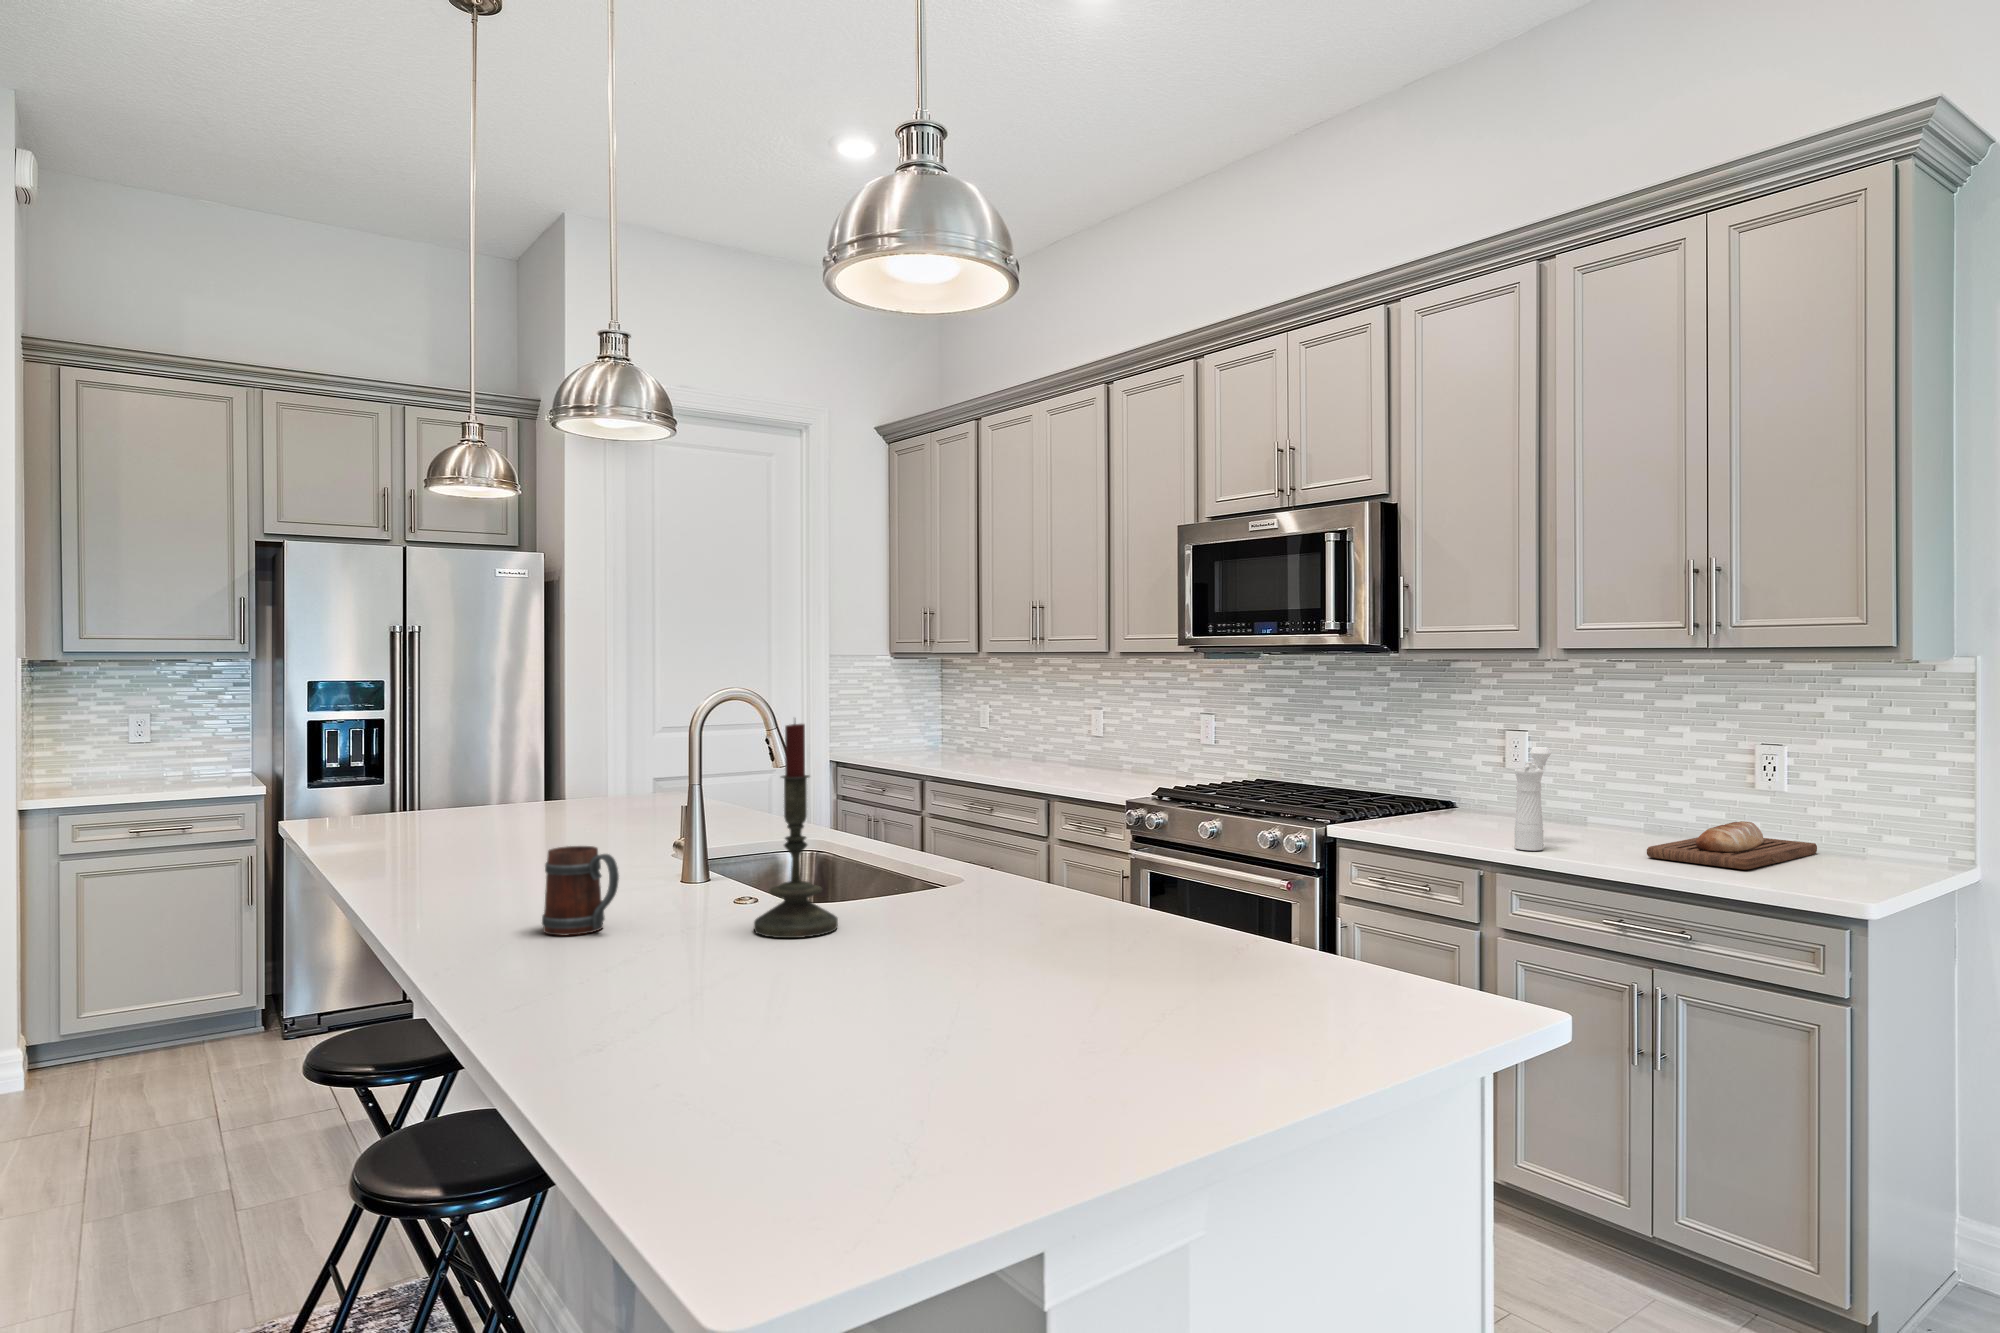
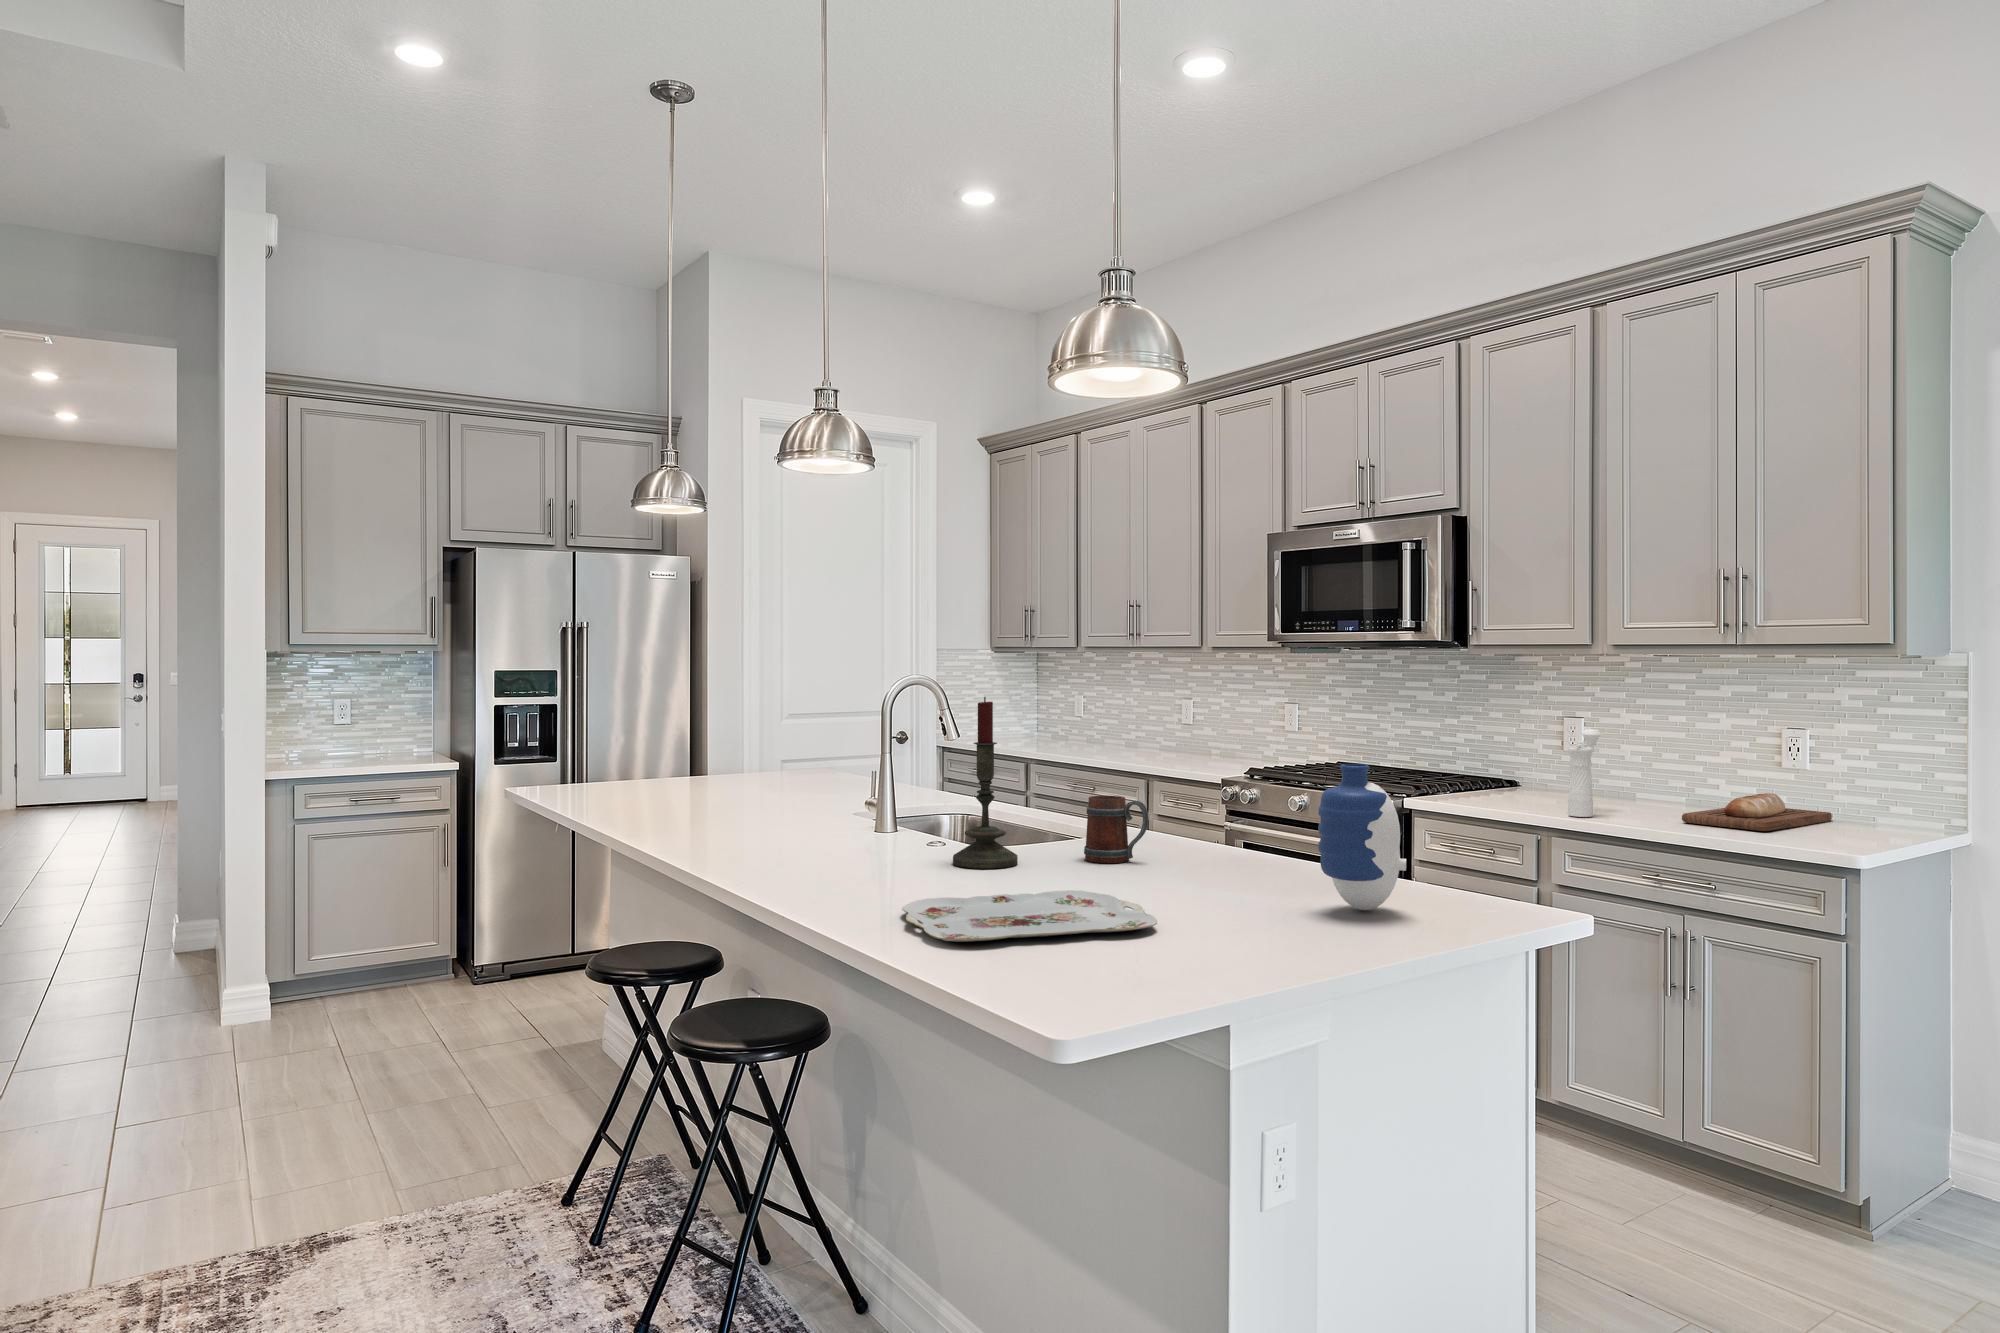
vase: none [1200,810,1316,1006] -> present [1318,764,1406,910]
mug: present [542,846,619,936] -> present [1084,796,1148,863]
serving tray: none [621,979,974,1080] -> present [902,890,1157,942]

